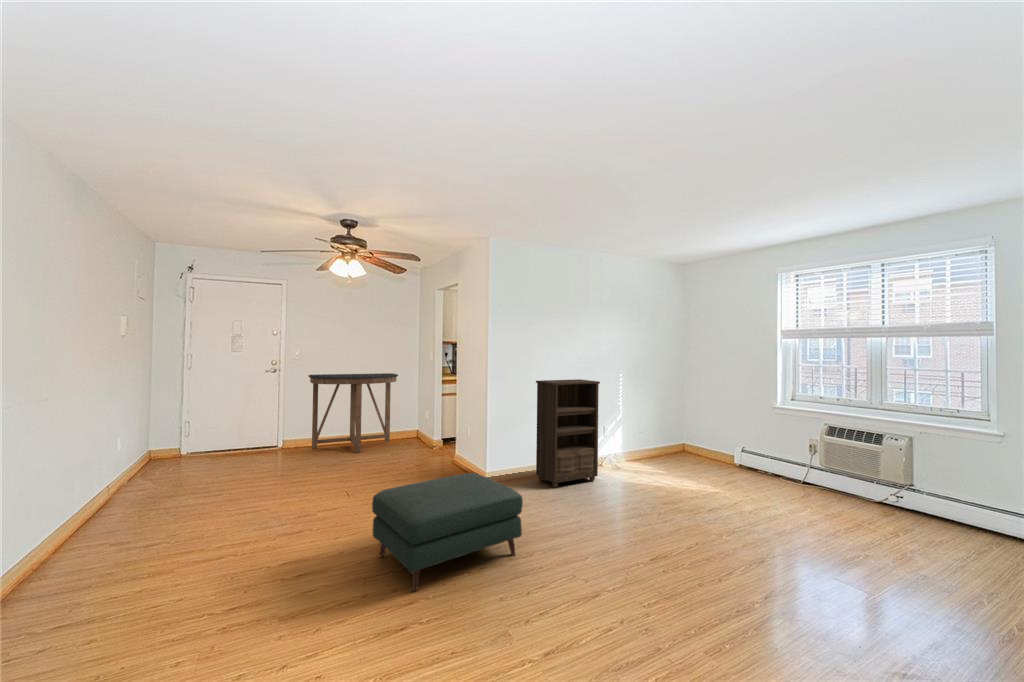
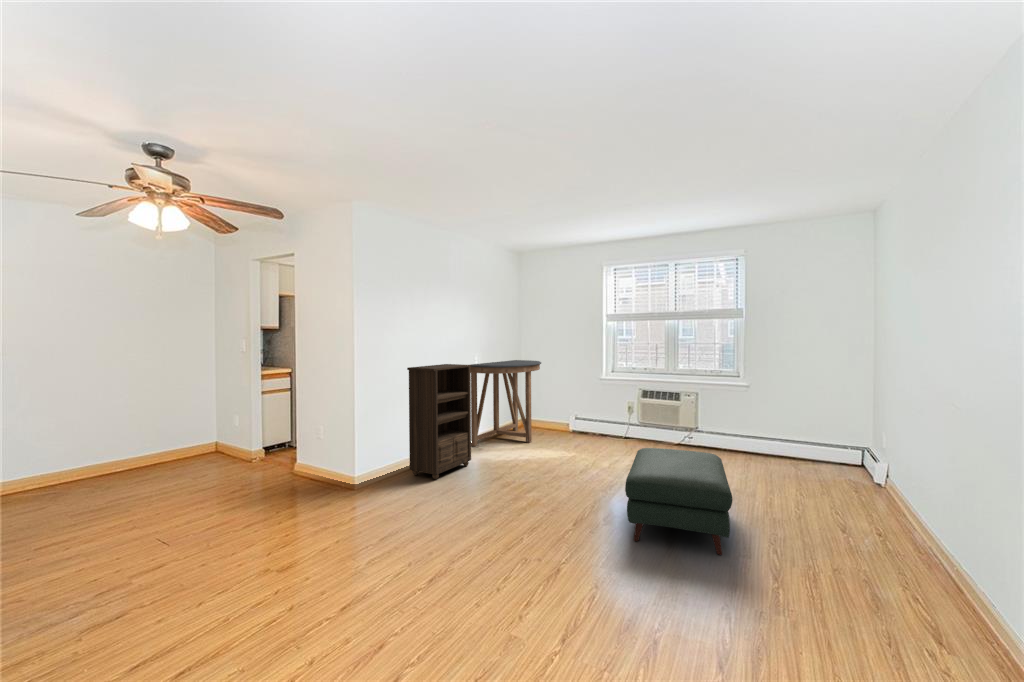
console table: present [309,373,398,453] -> present [470,360,541,446]
ottoman: present [372,473,523,592] -> present [625,448,733,555]

